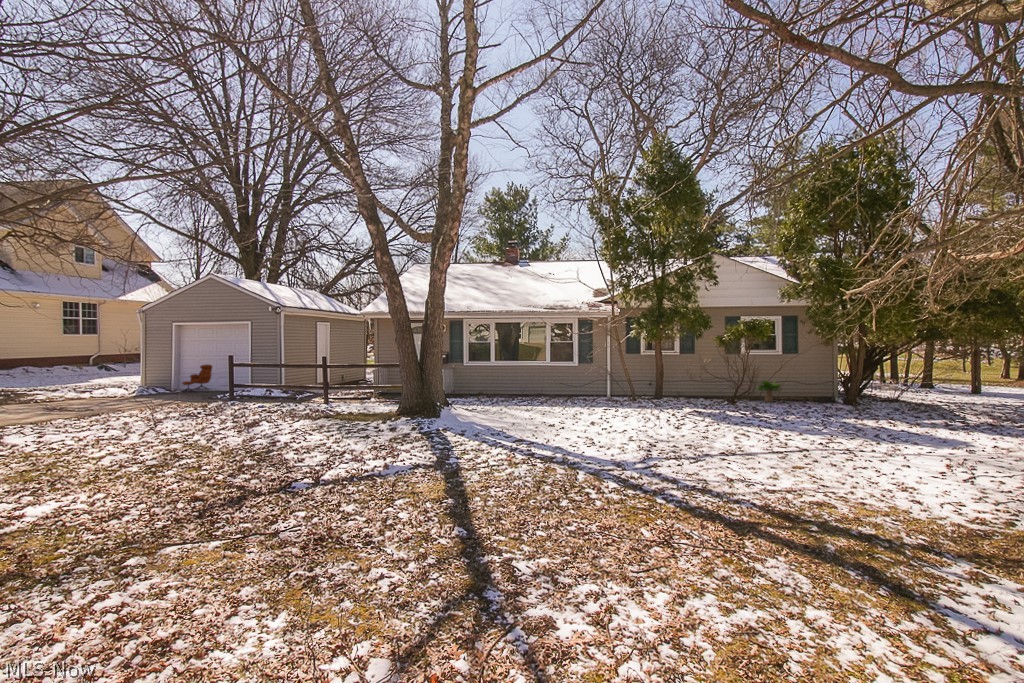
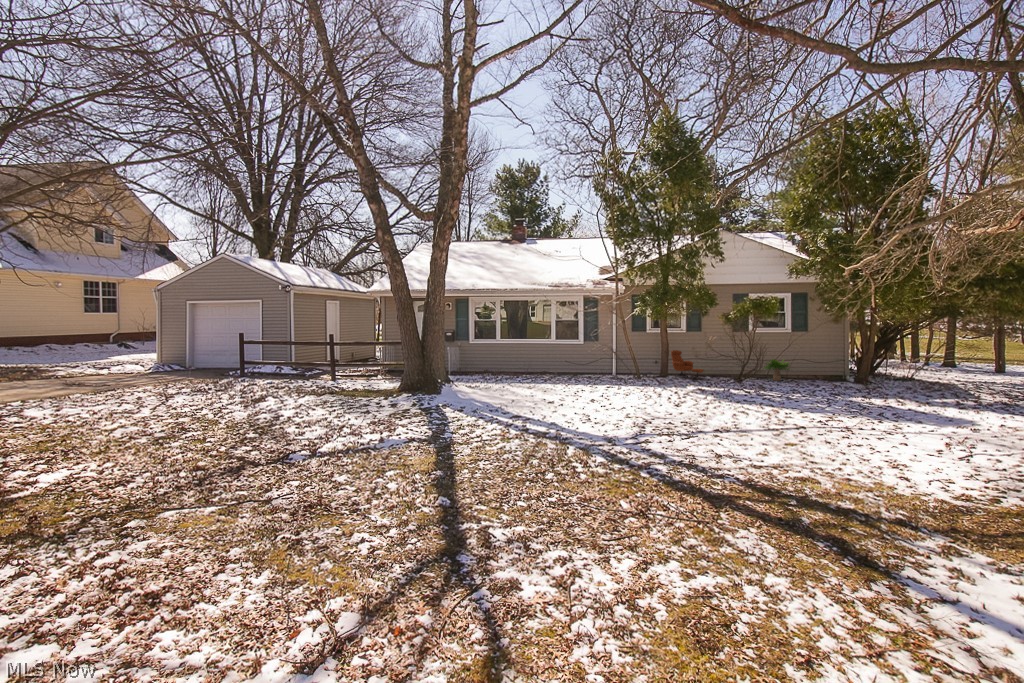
lounge chair: present [182,365,212,391] -> present [671,350,703,379]

